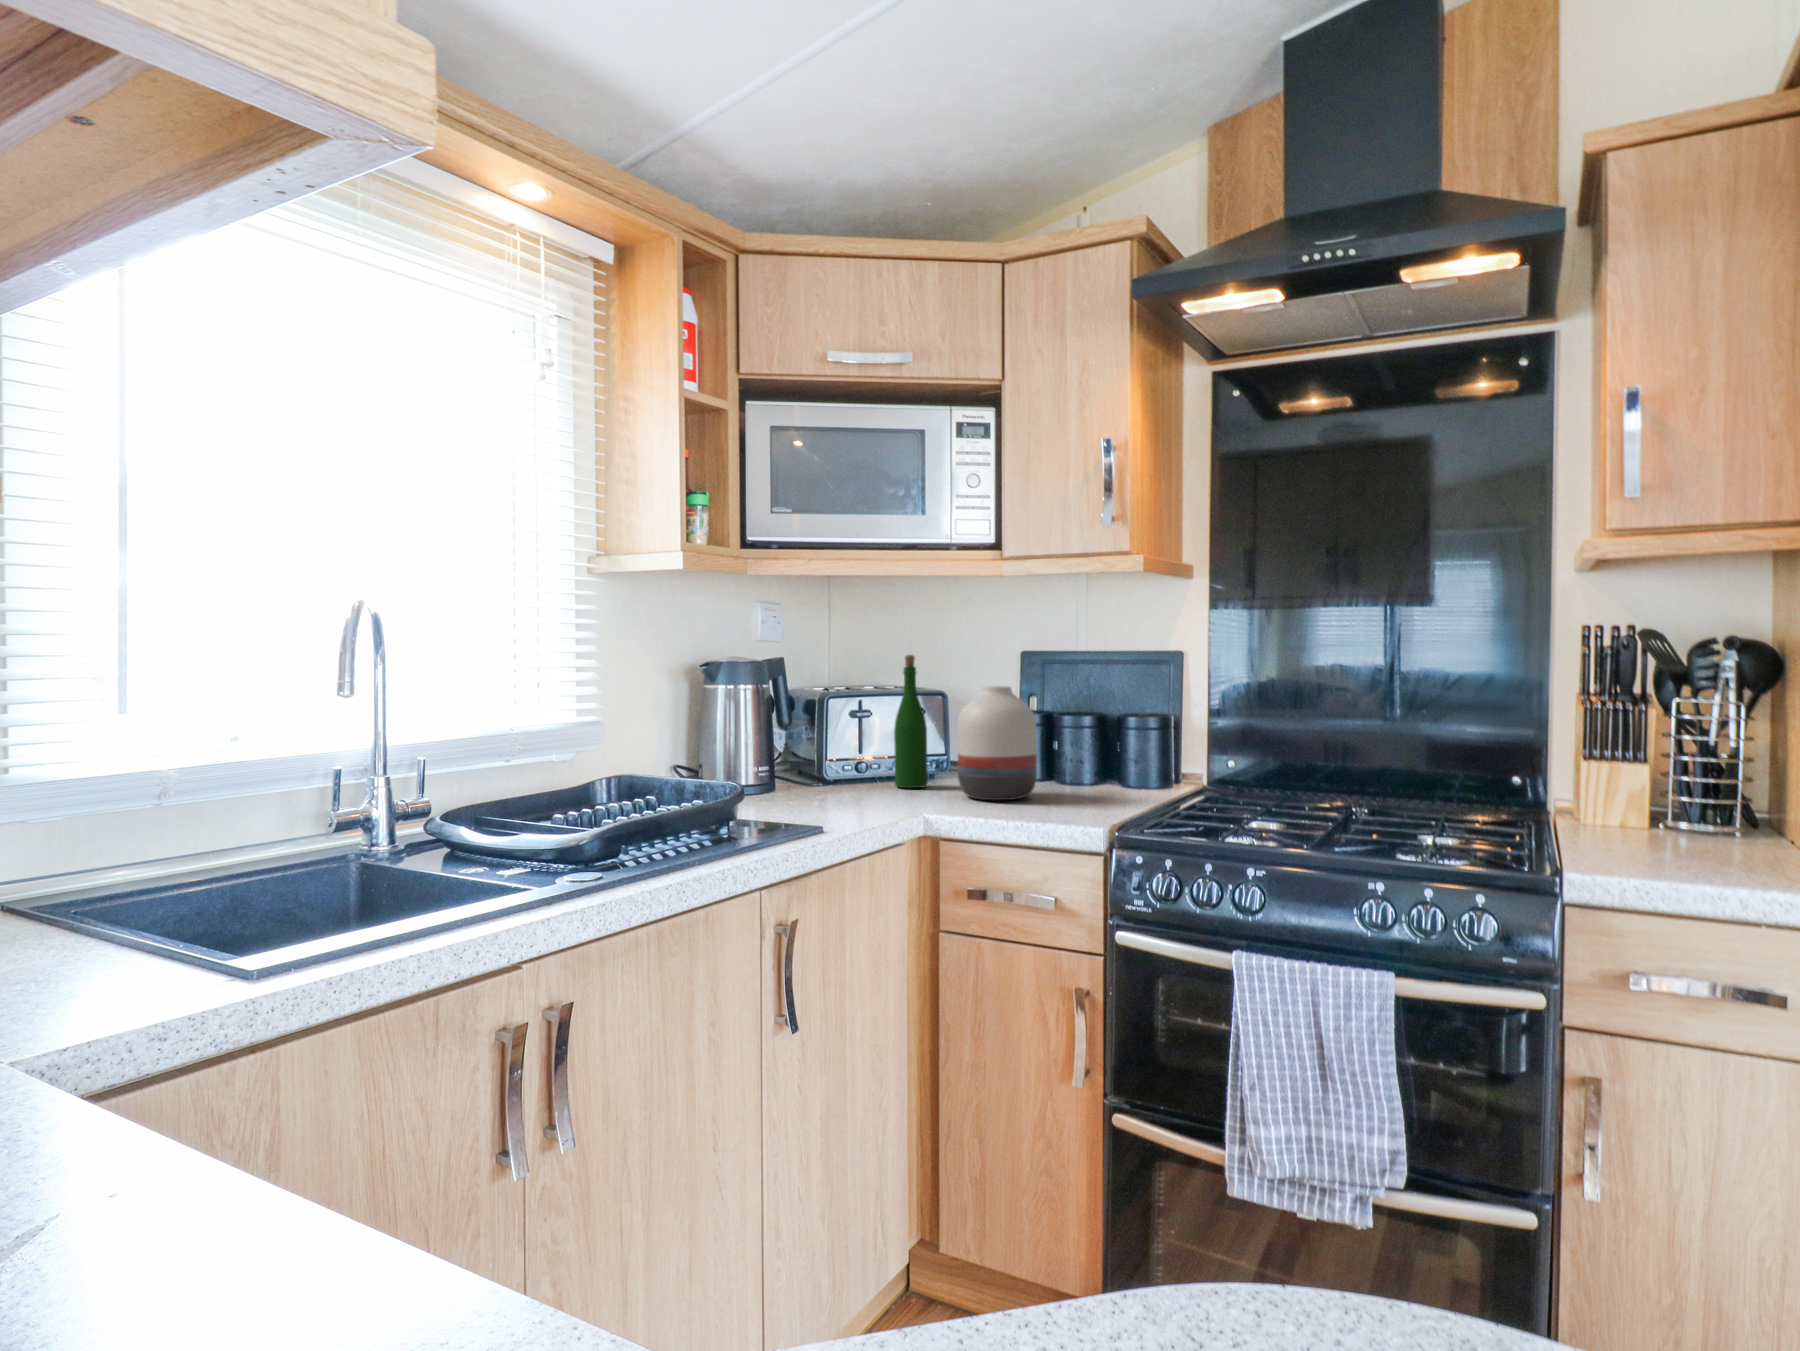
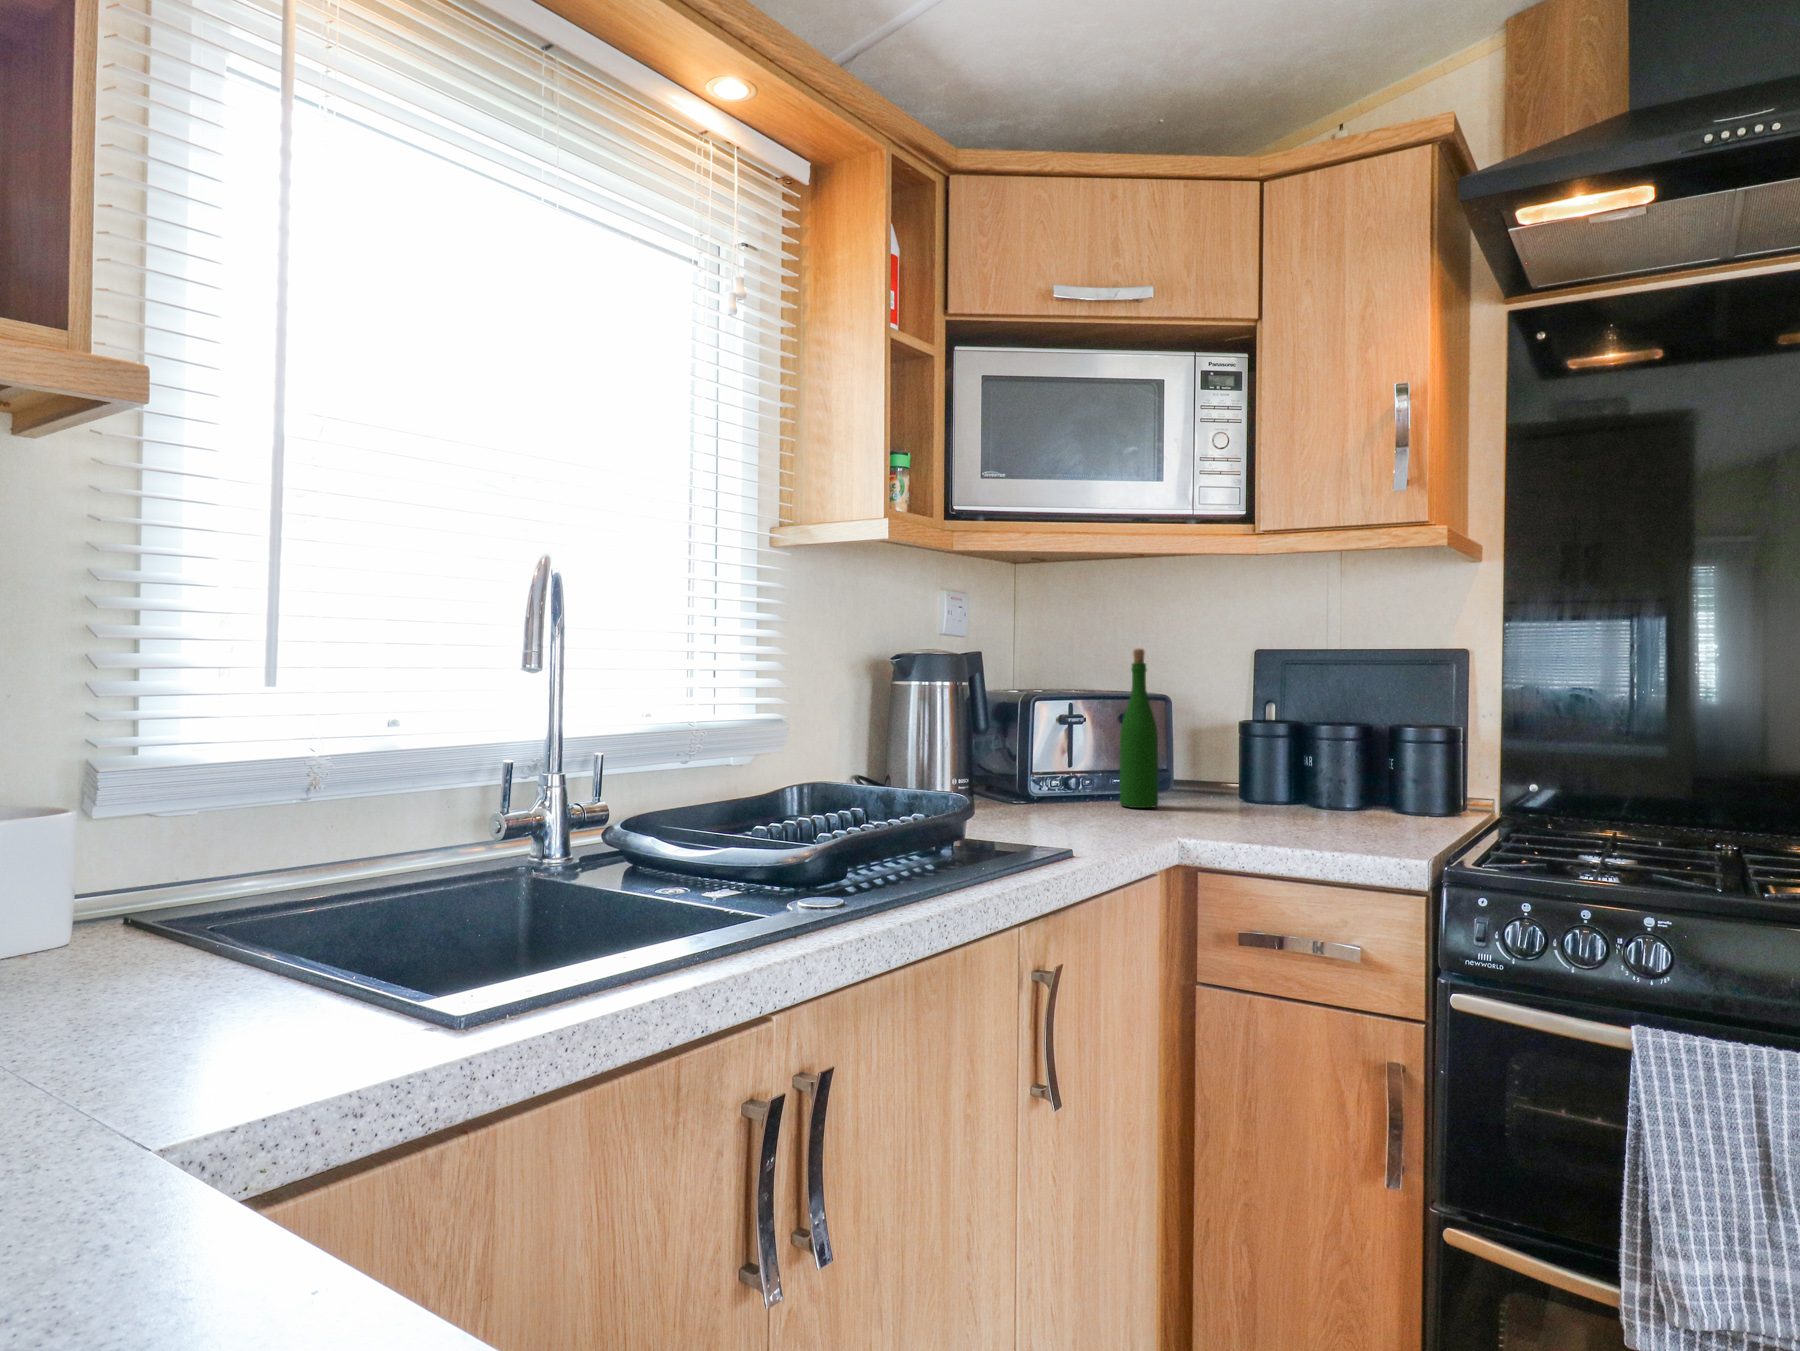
vase: present [957,686,1037,800] -> none [1206,686,1305,824]

